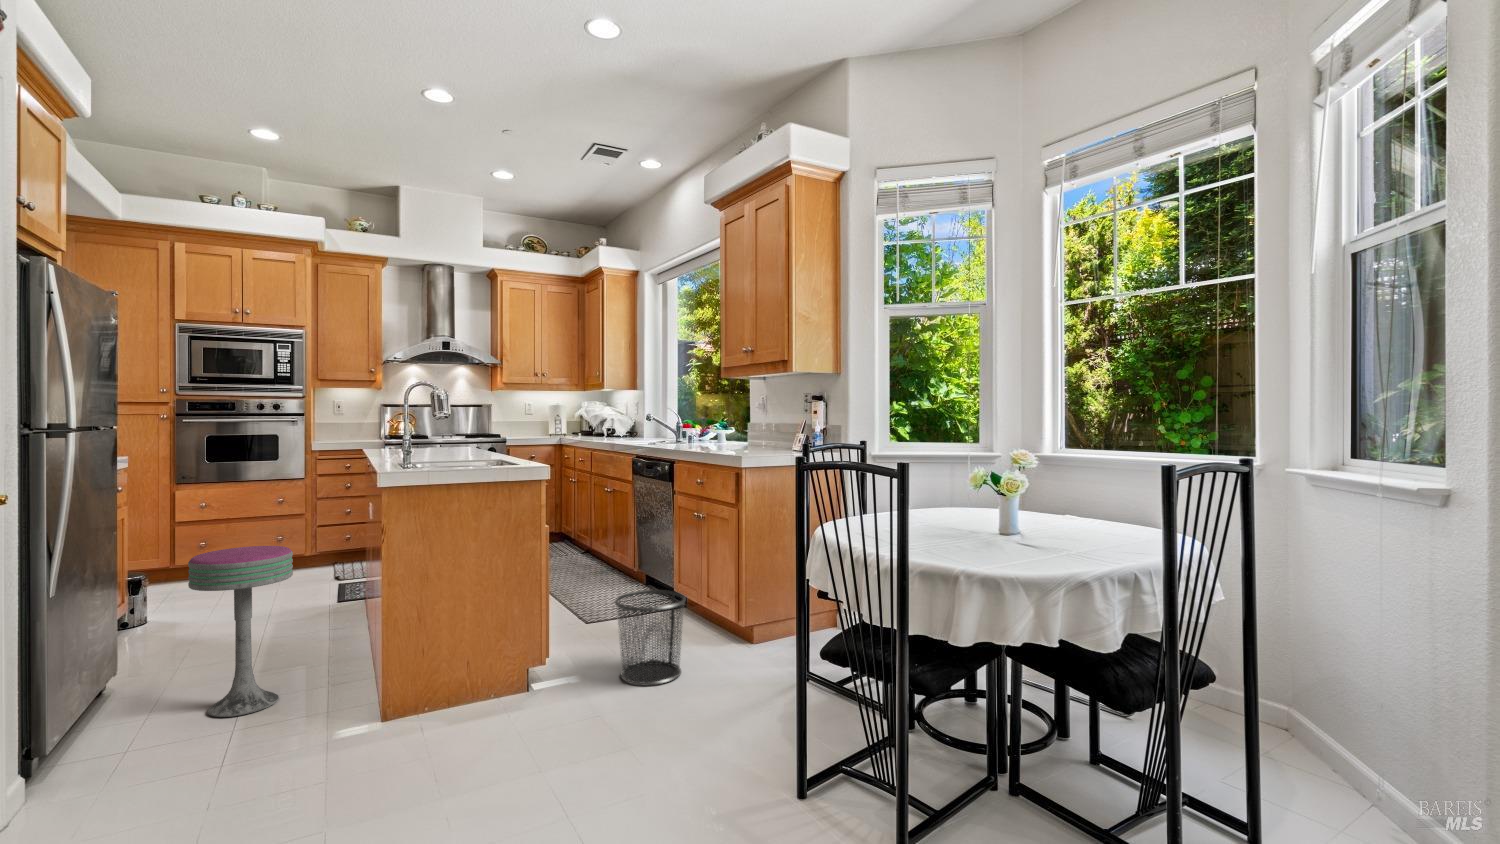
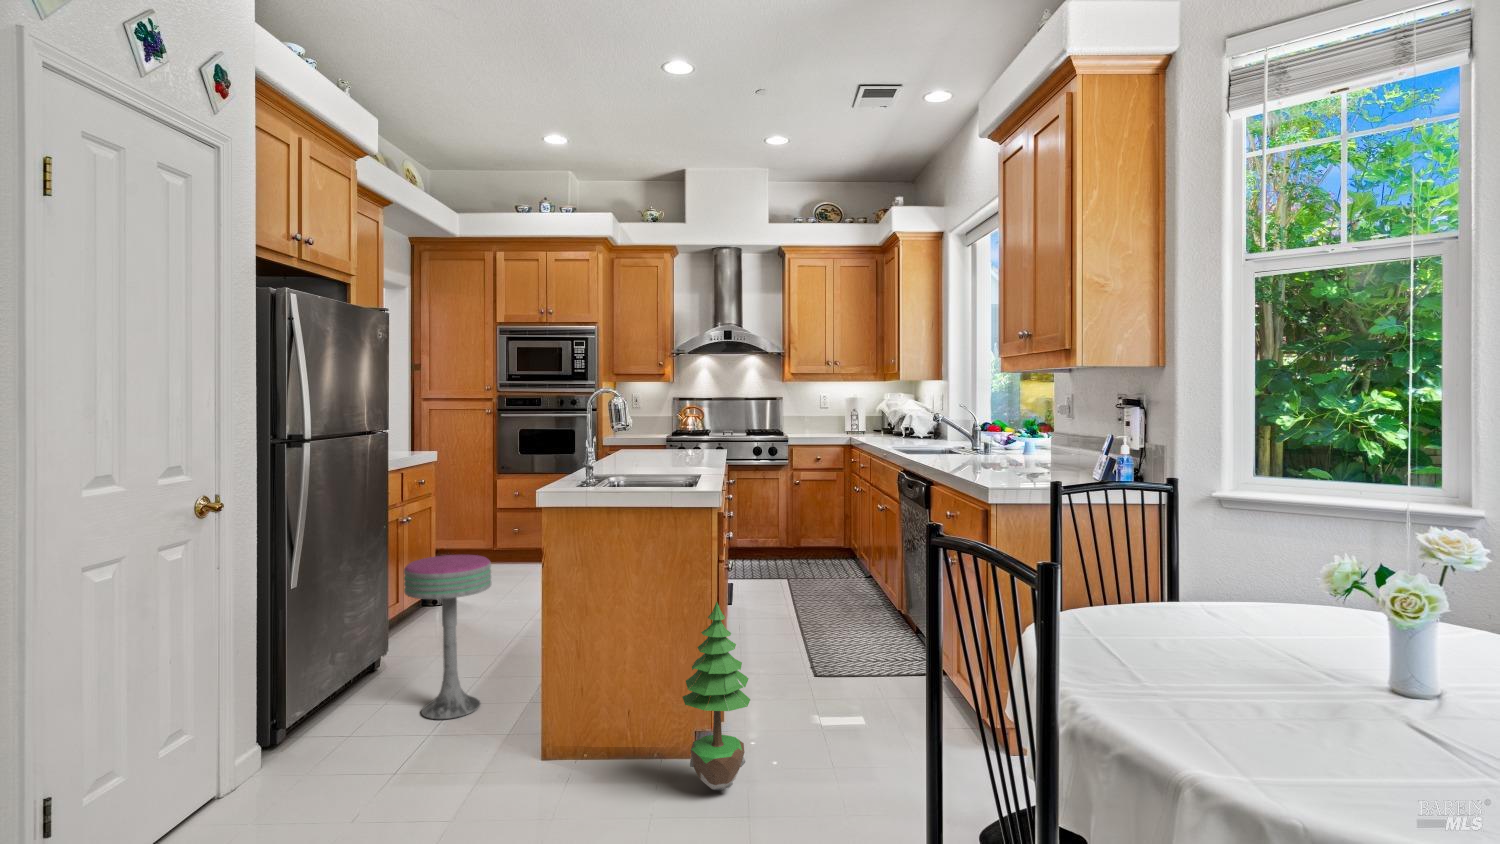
potted tree: none [543,548,601,705] -> present [682,602,750,791]
waste bin: present [614,590,686,685] -> none [786,656,878,786]

